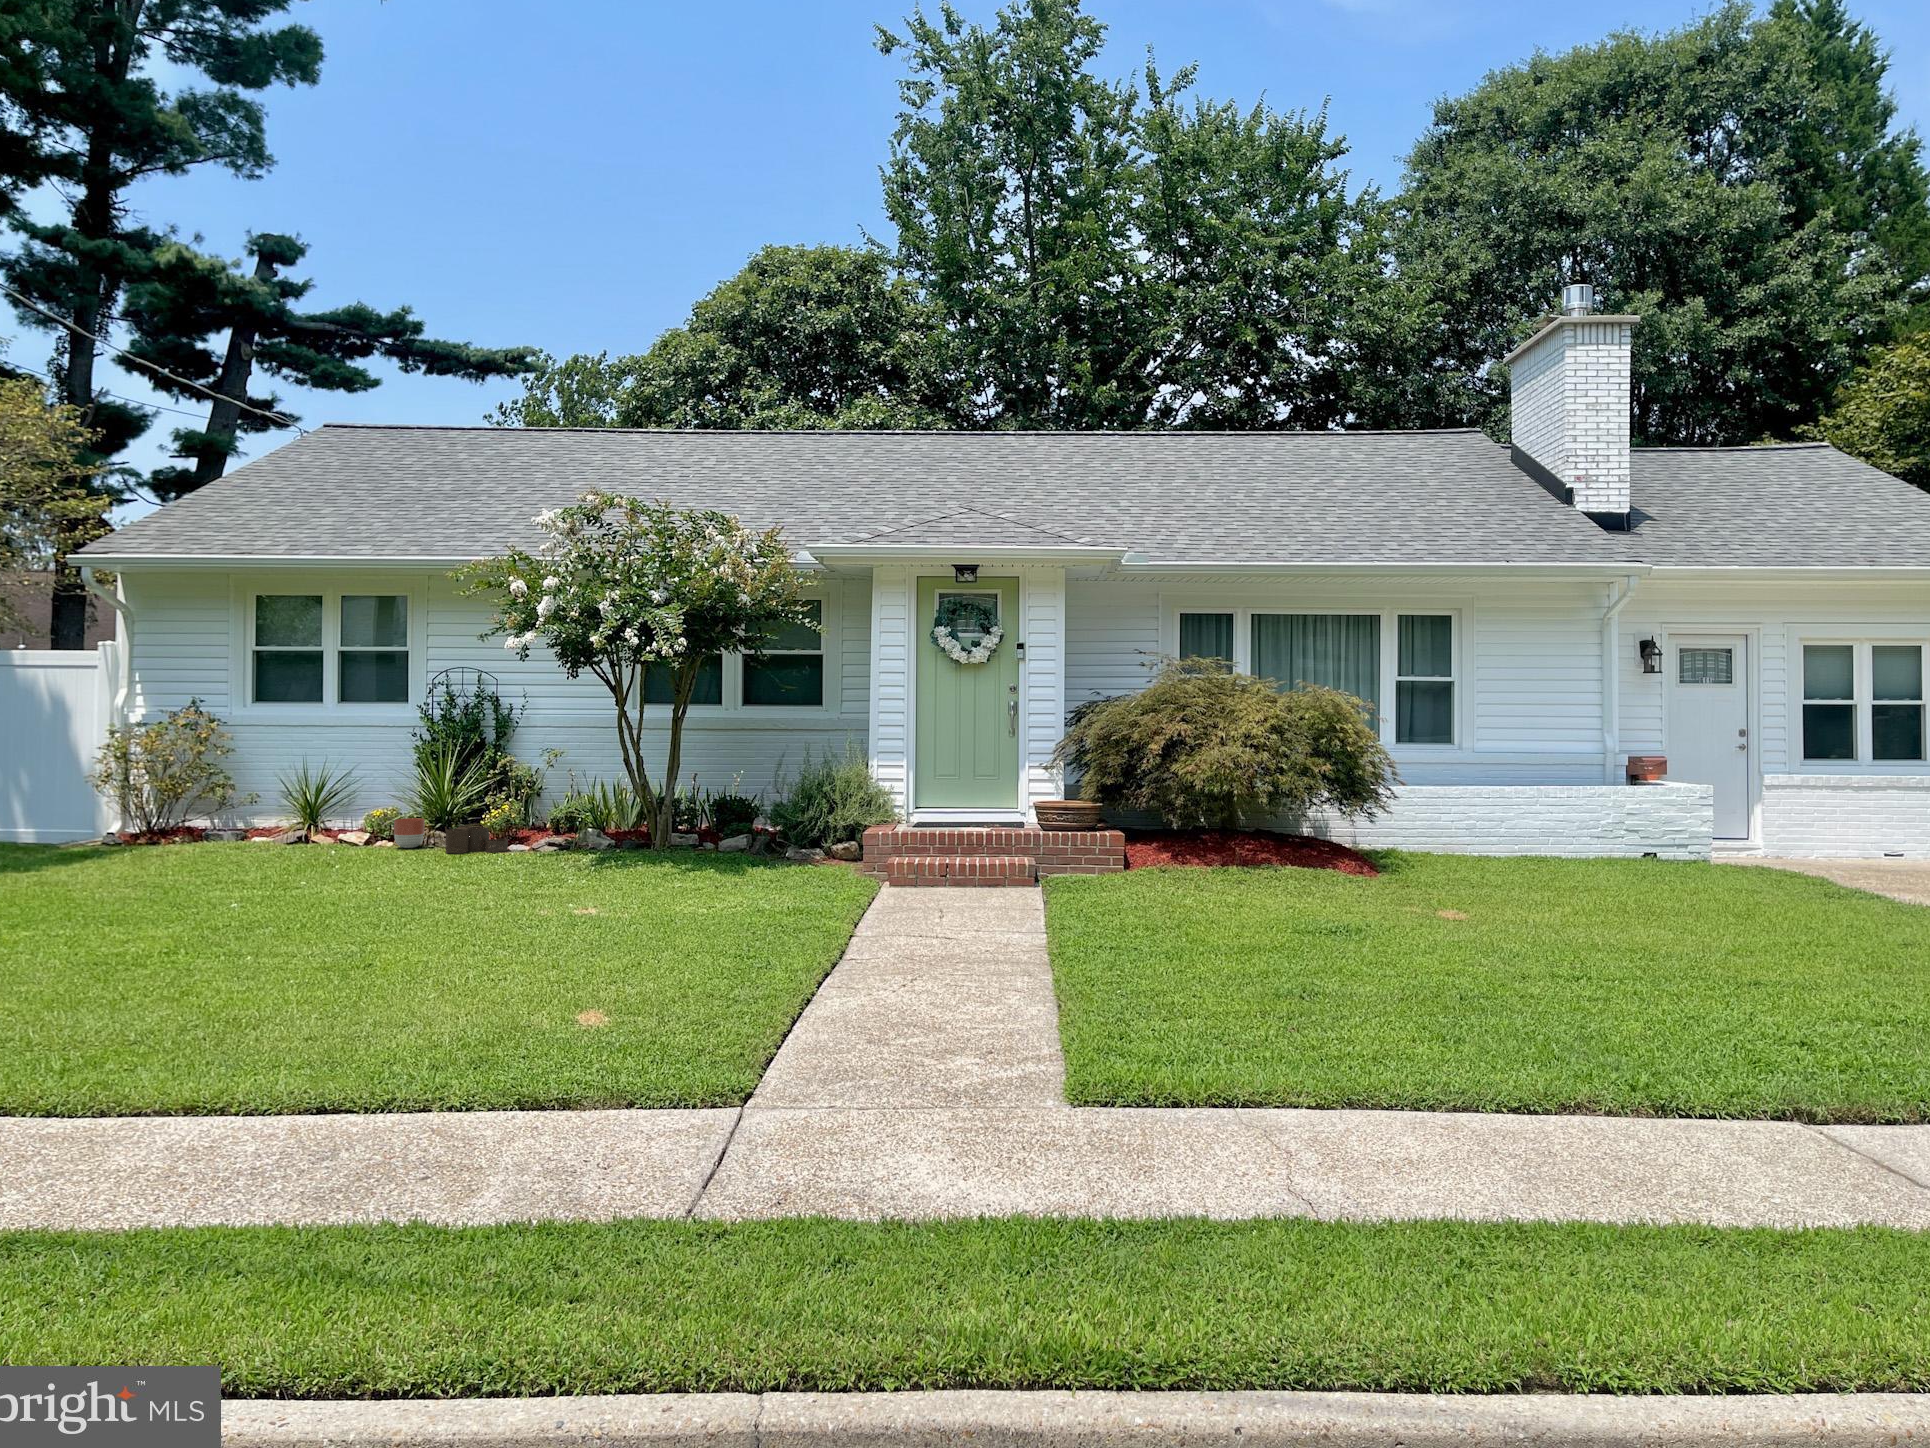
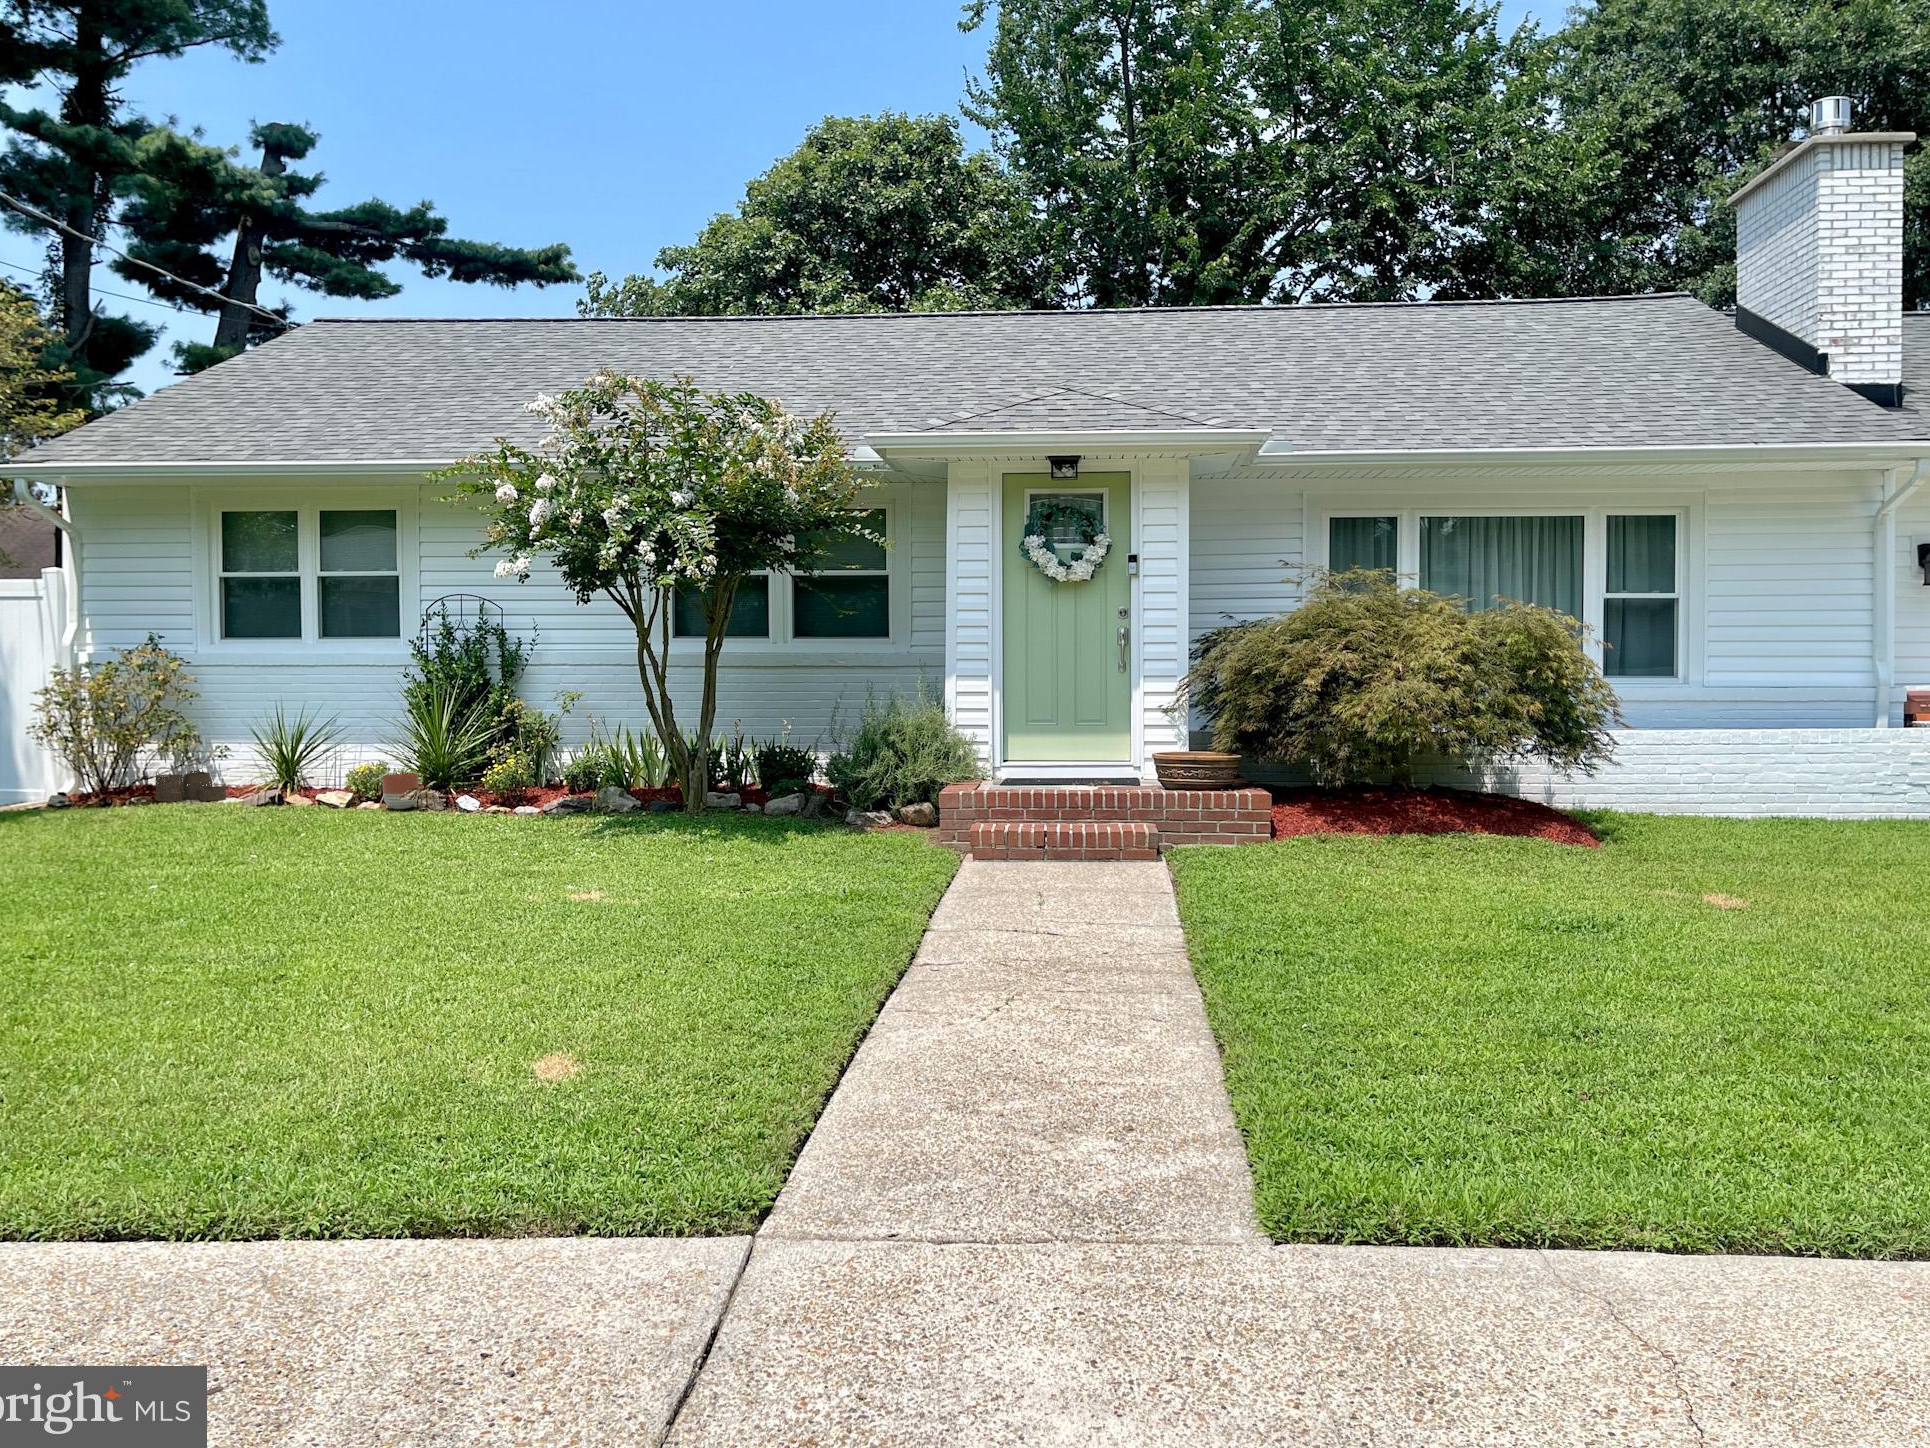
woven basket: present [445,823,508,853] -> present [155,768,226,801]

